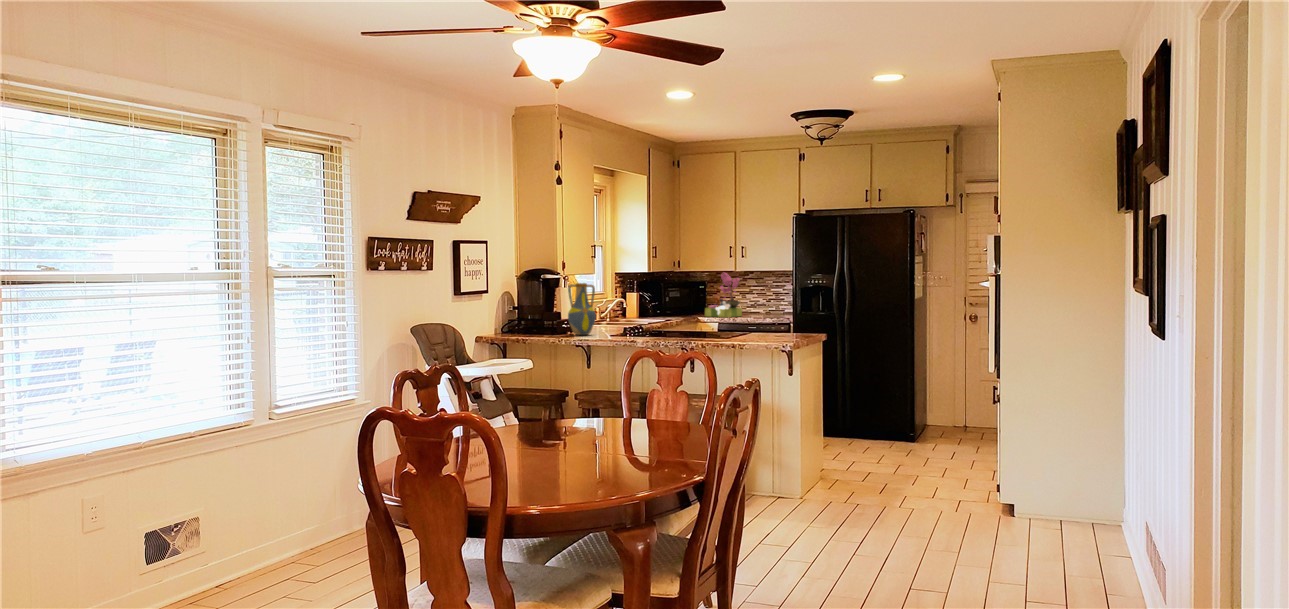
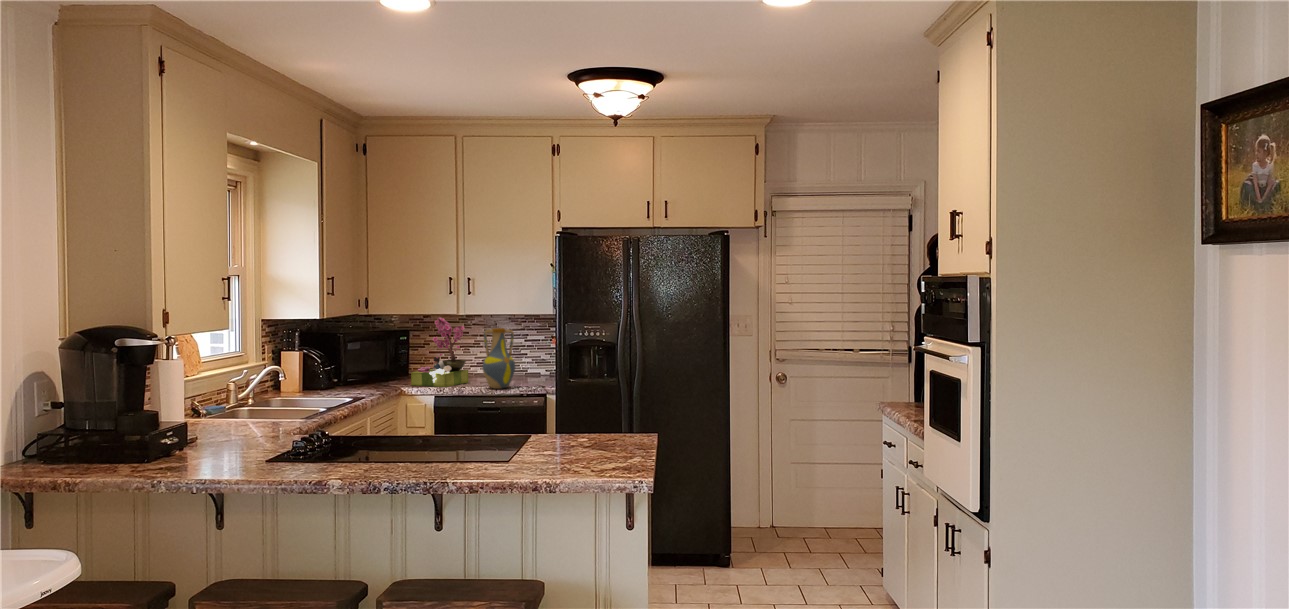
vase: present [568,283,596,335] -> present [482,328,515,389]

